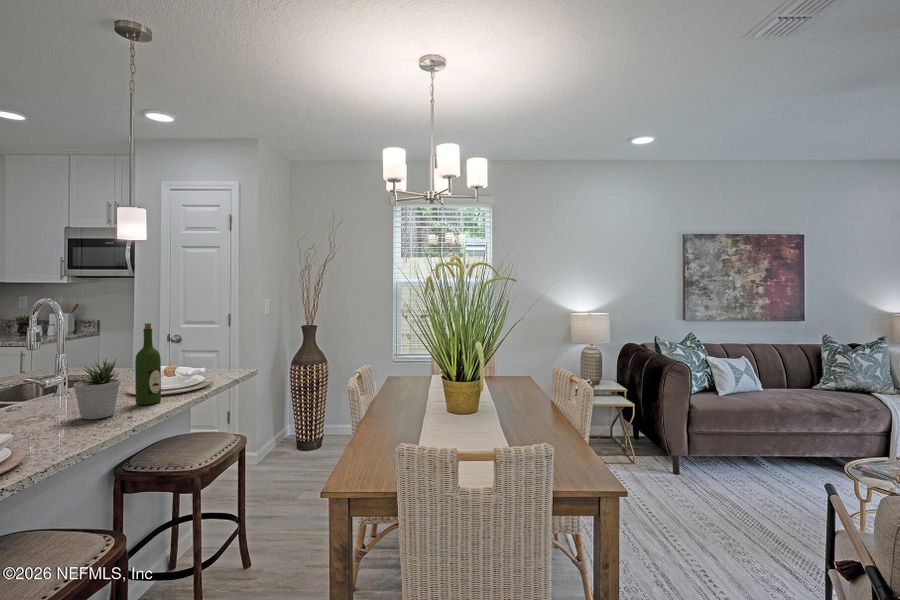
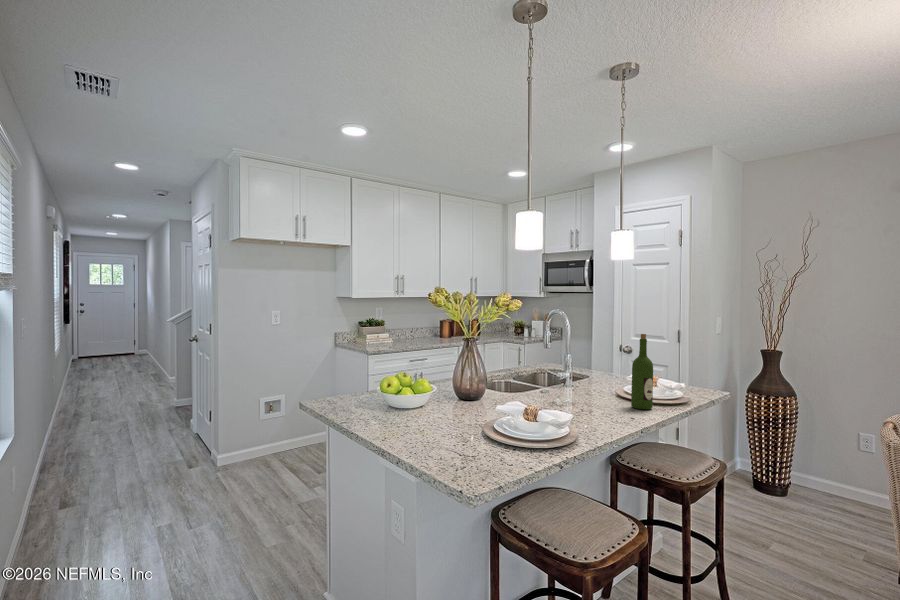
potted plant: present [73,360,120,419] -> none [591,362,625,414]

